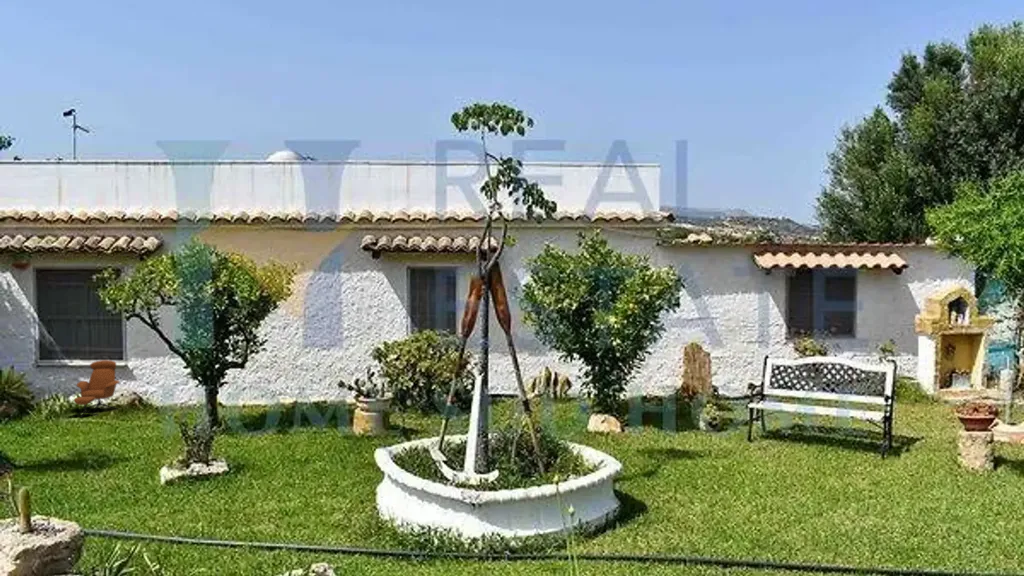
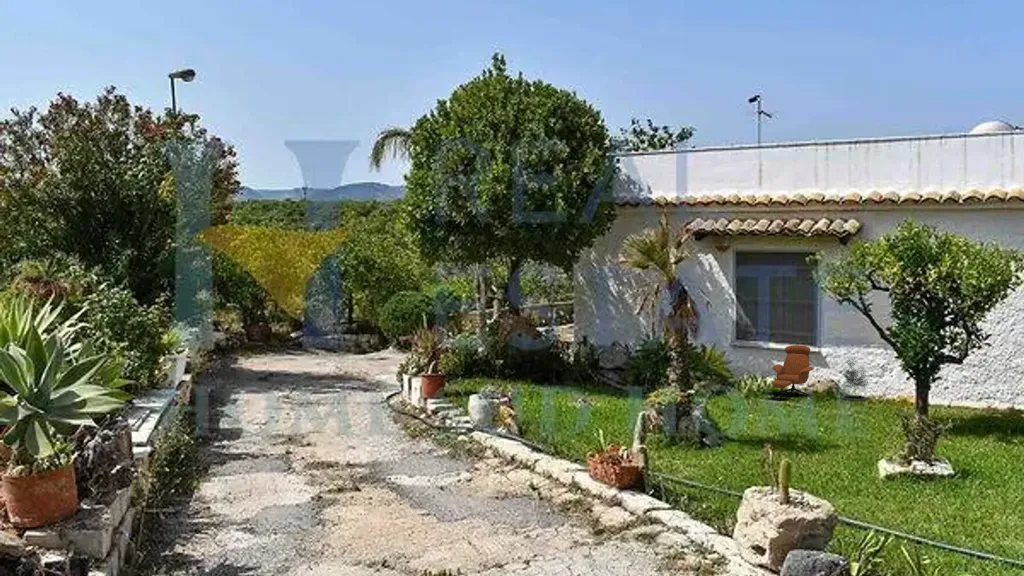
potted tree: none [147,367,174,409] -> present [843,361,868,400]

